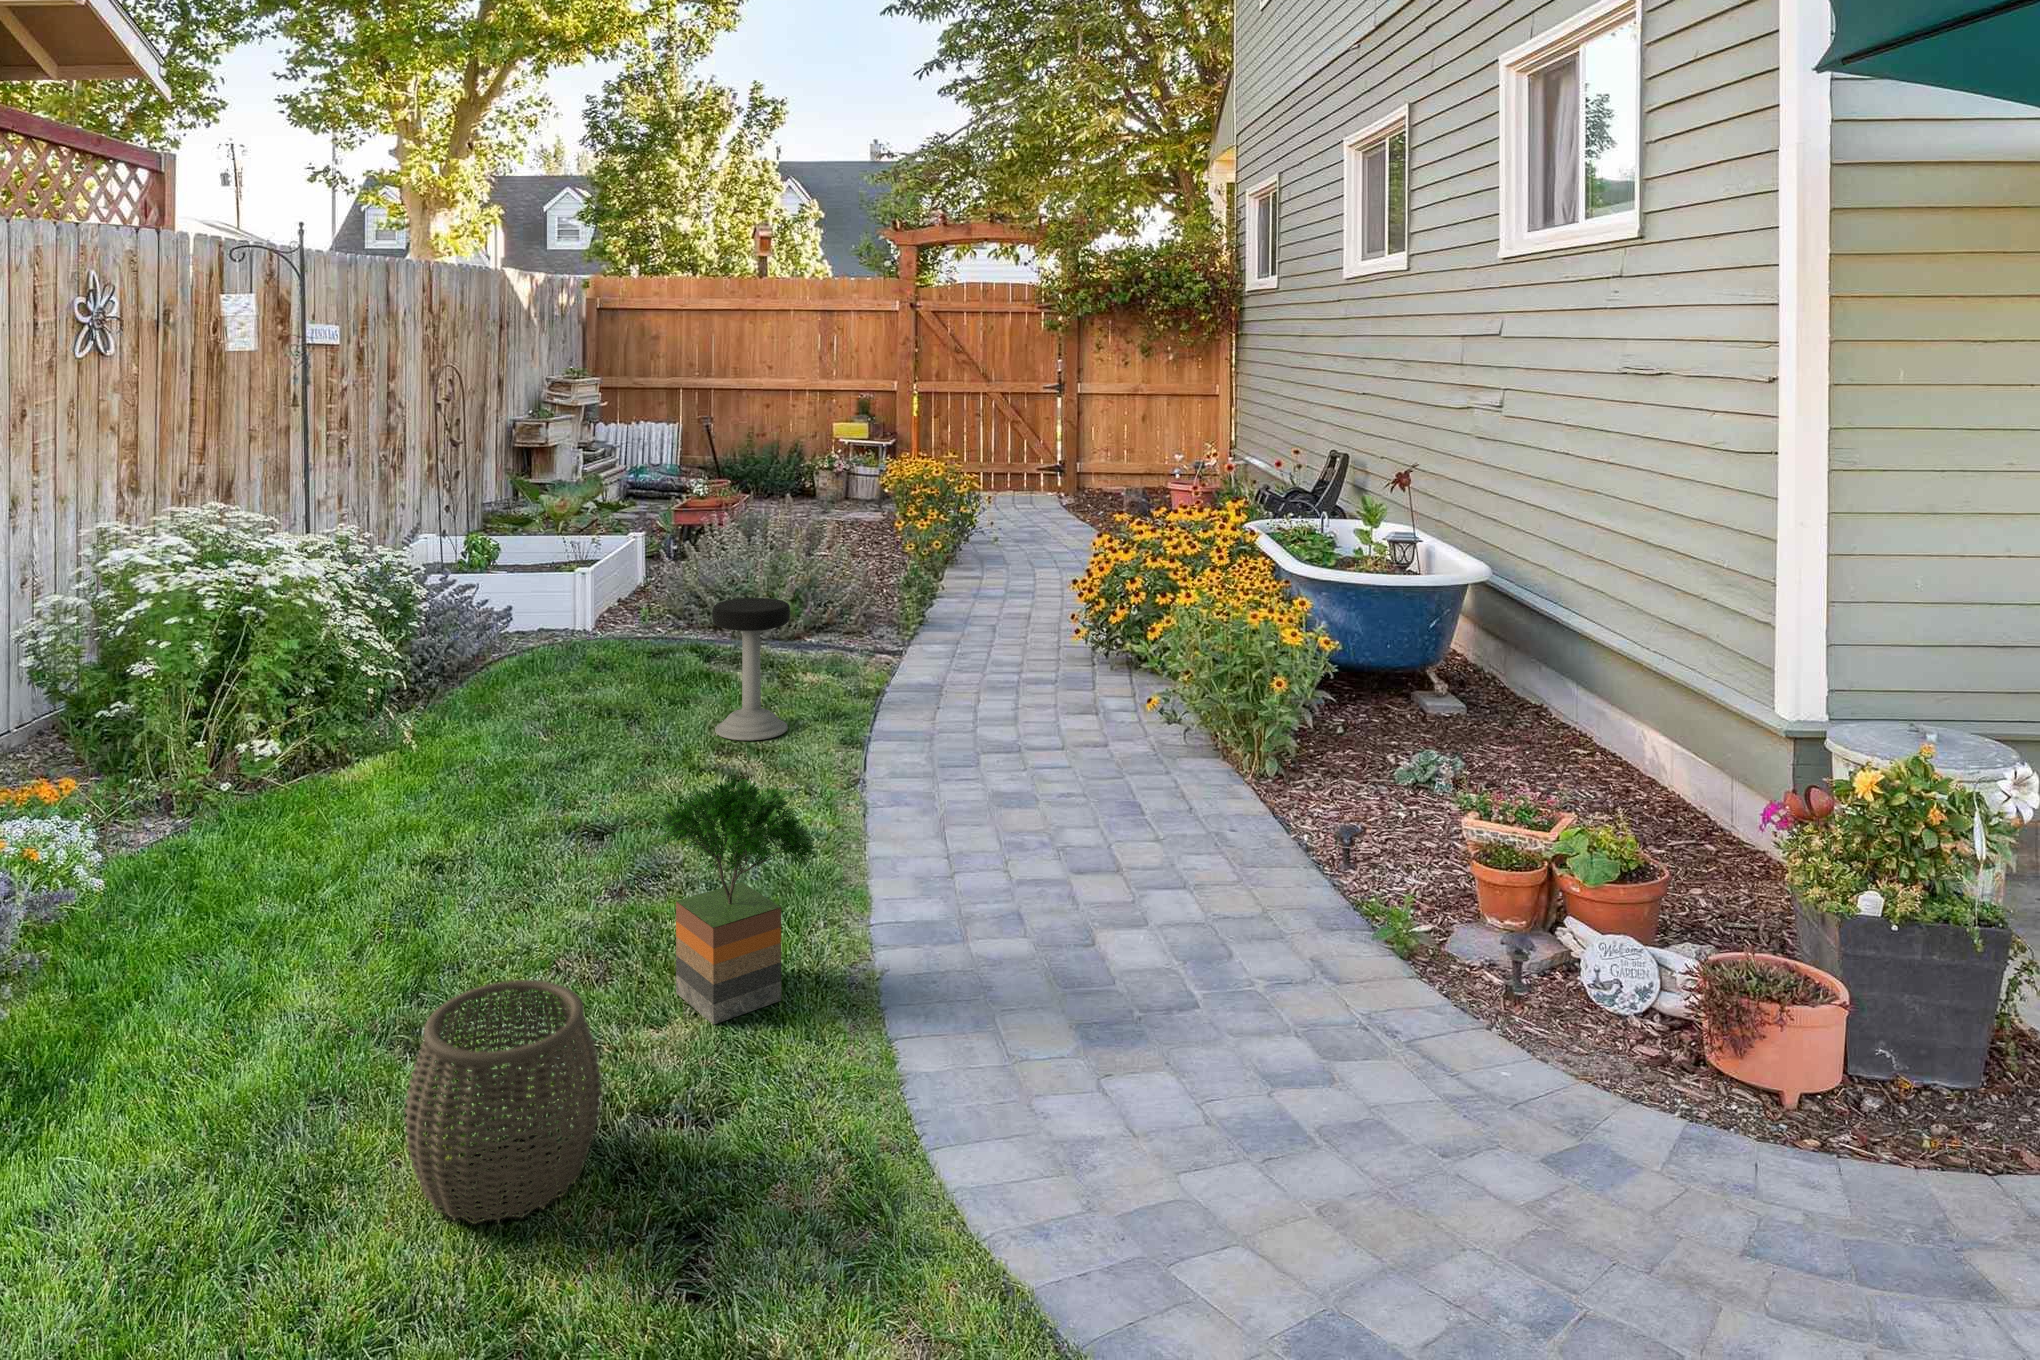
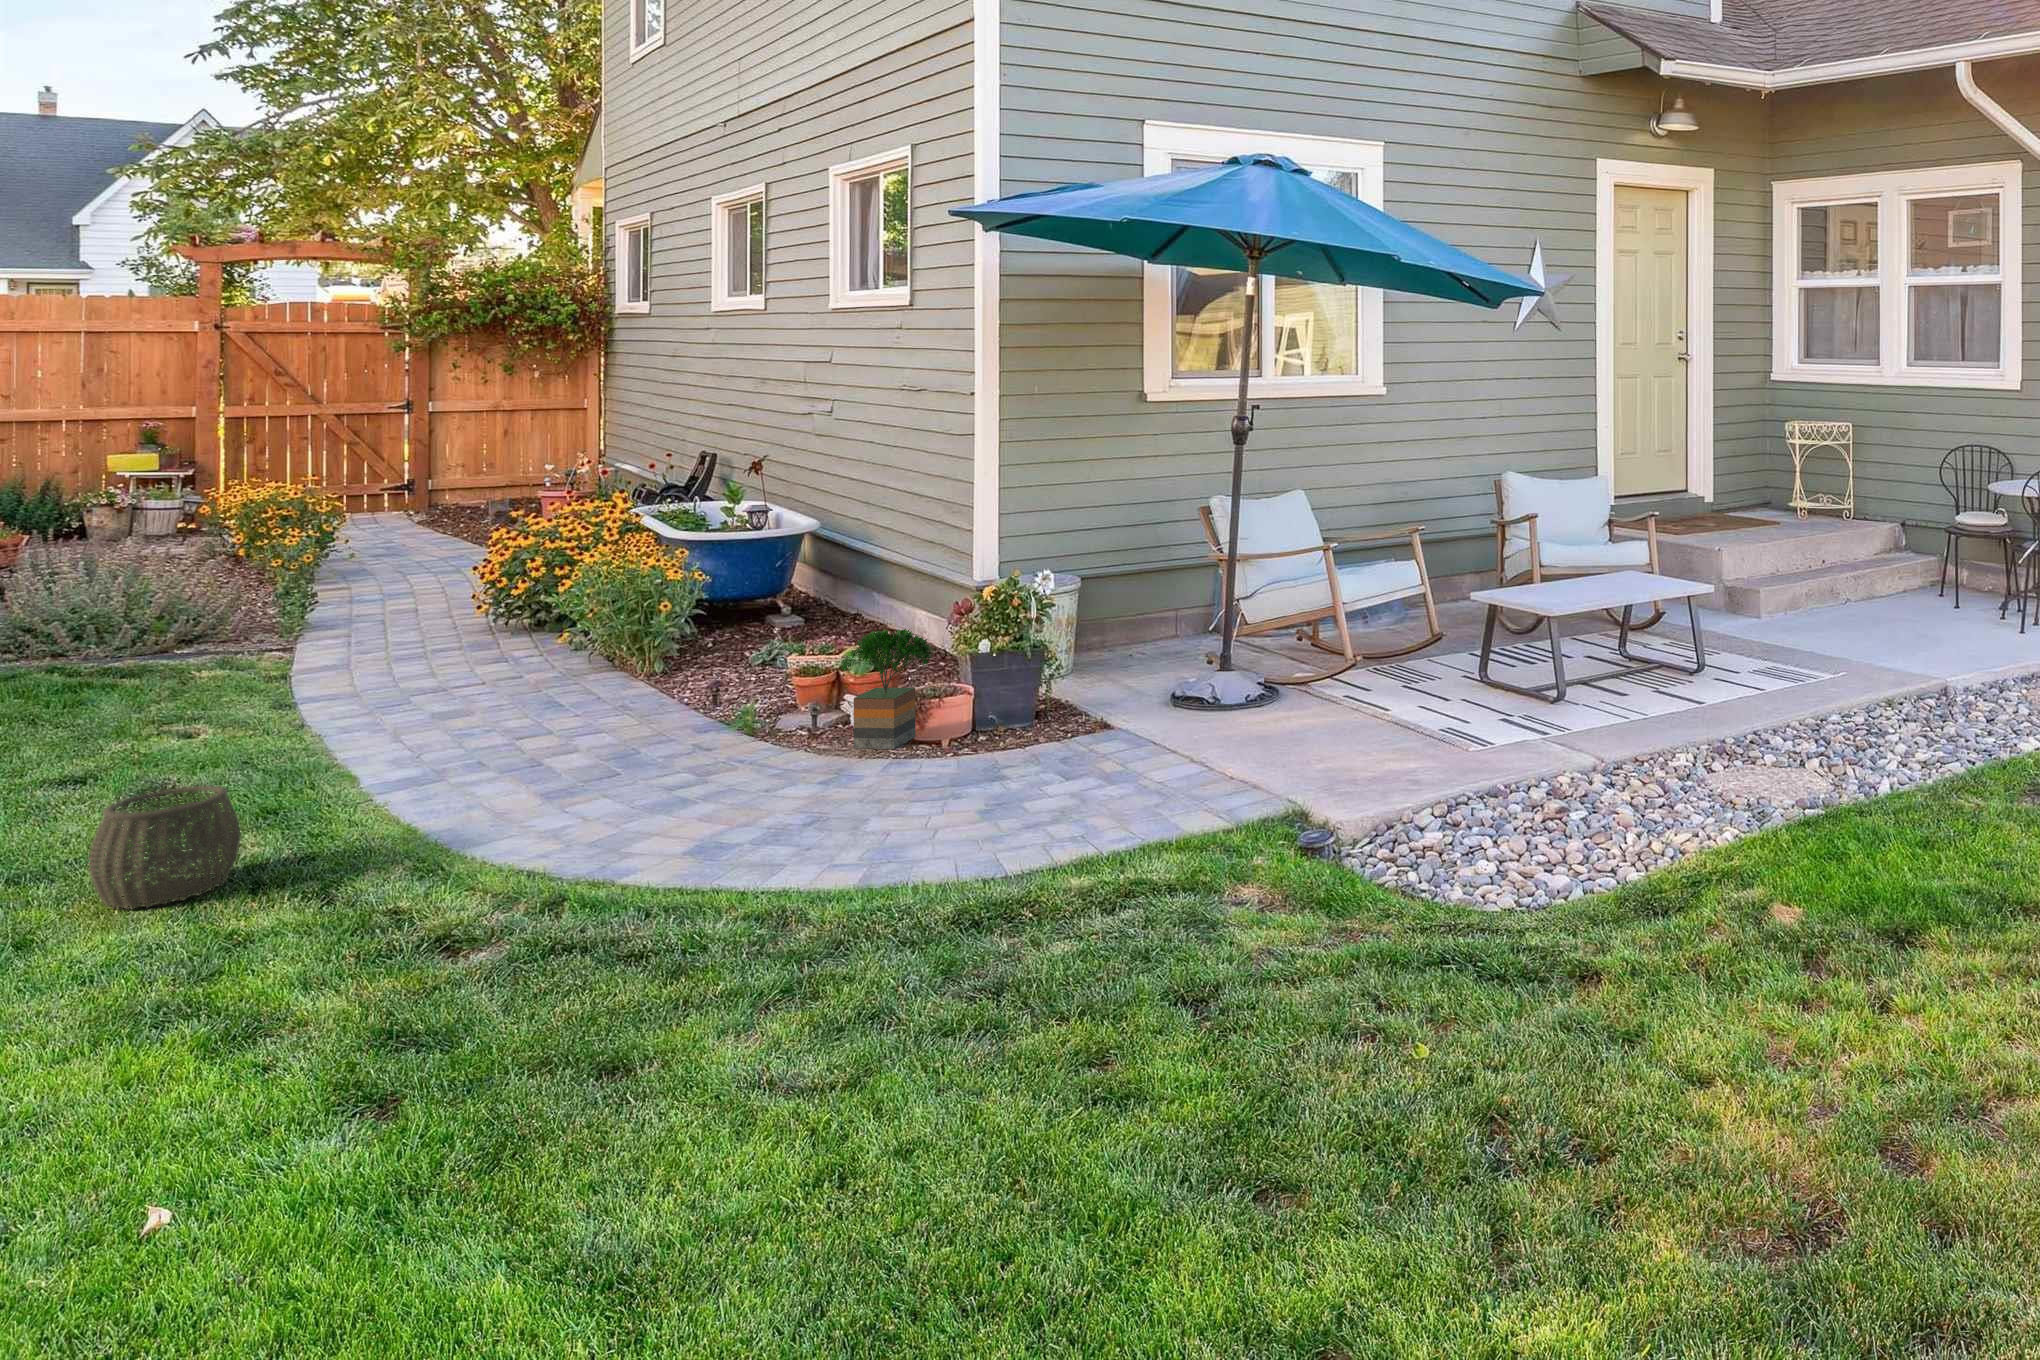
stool: present [712,598,790,741] -> none [96,609,191,732]
potted tree: present [659,777,816,1025] -> present [841,629,934,749]

